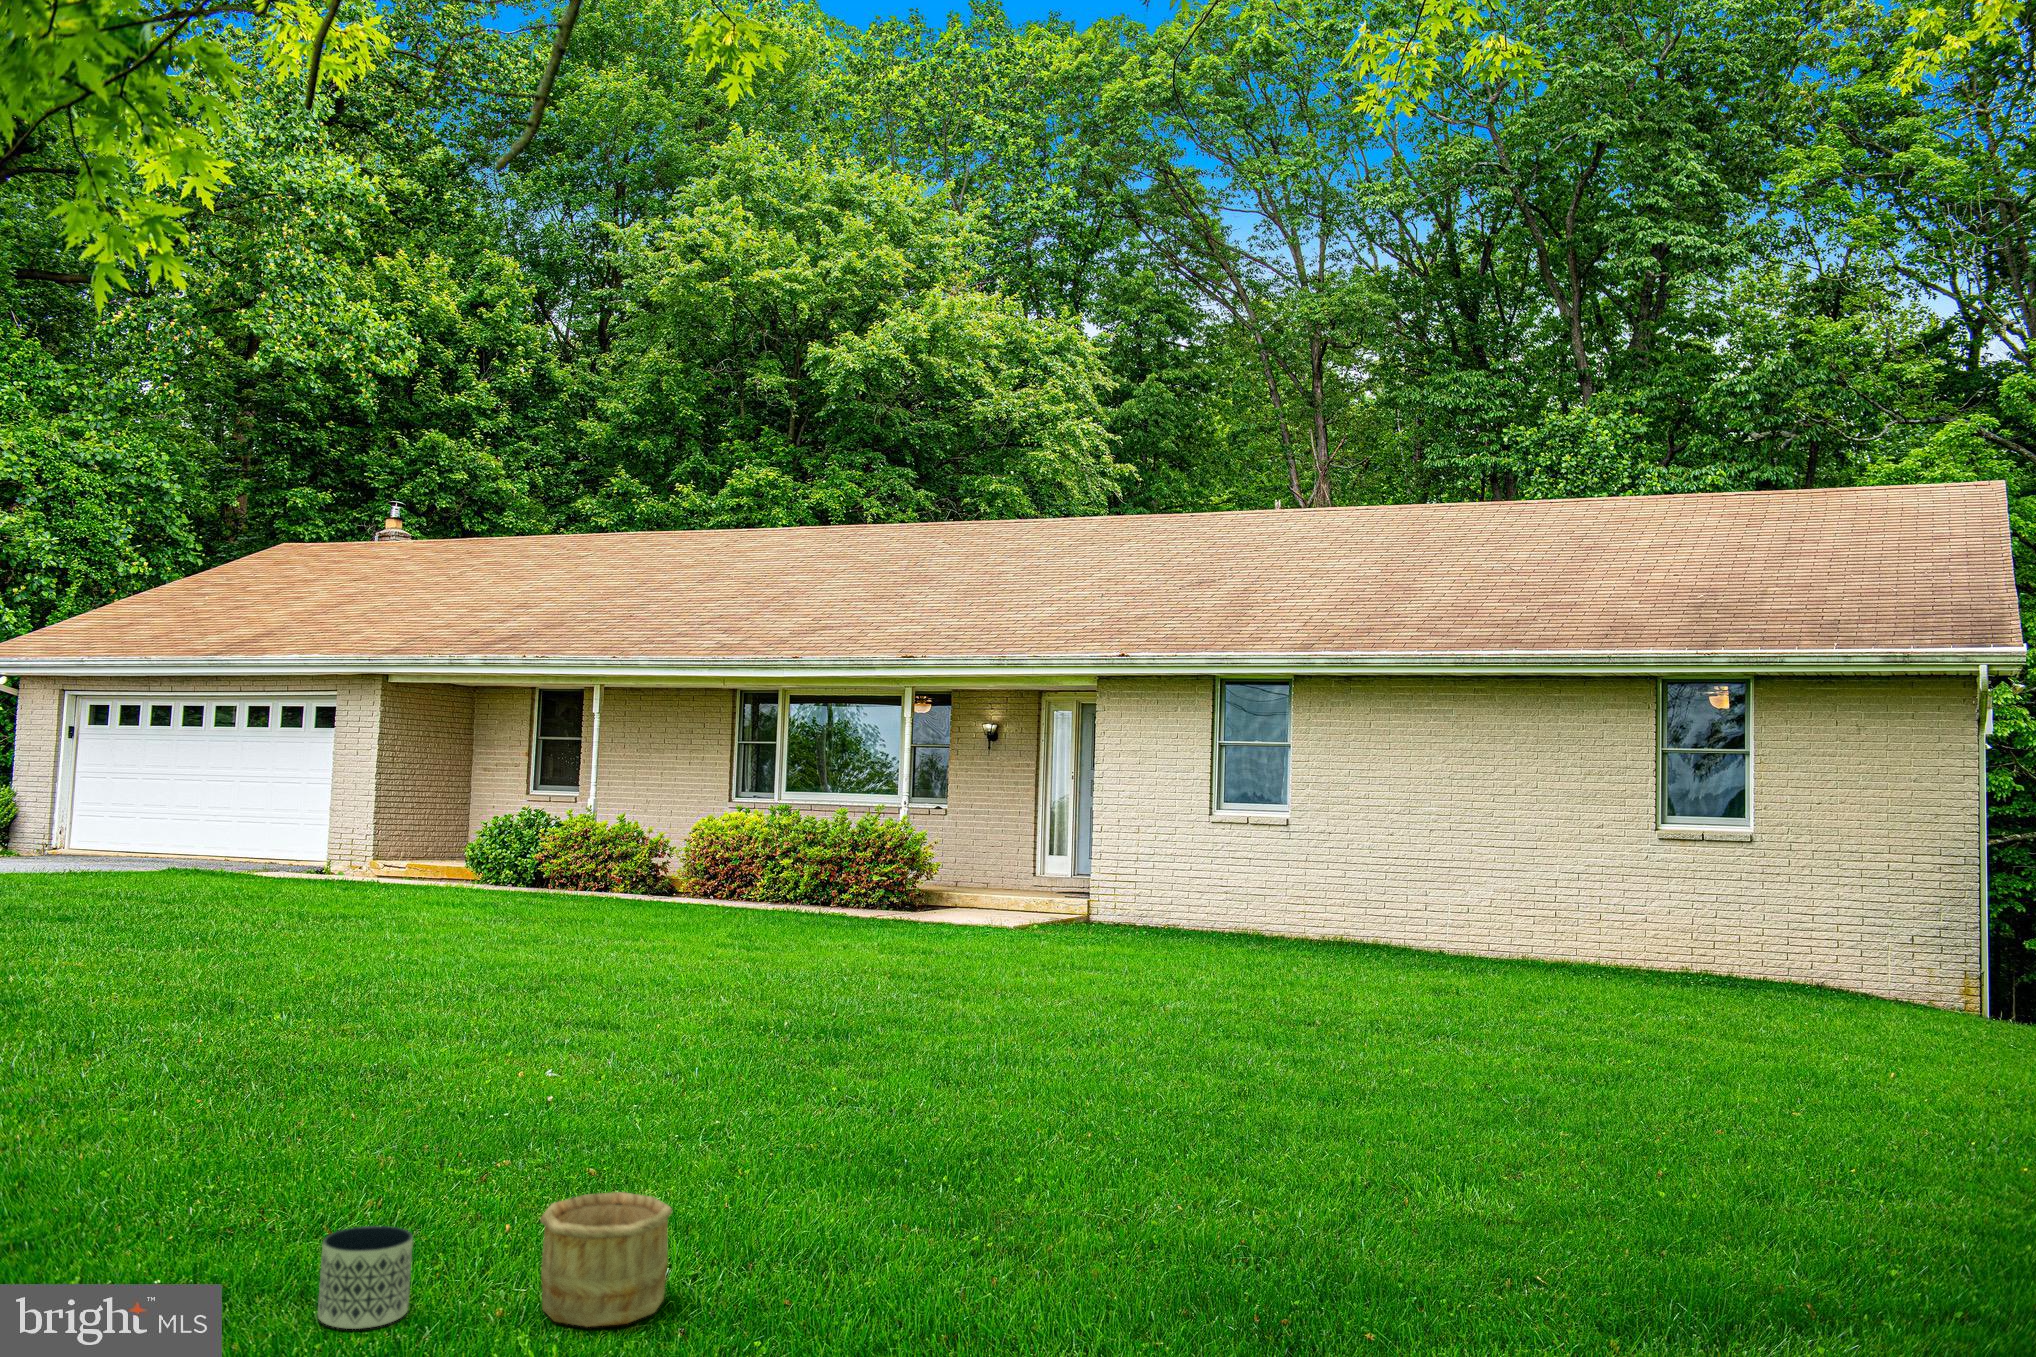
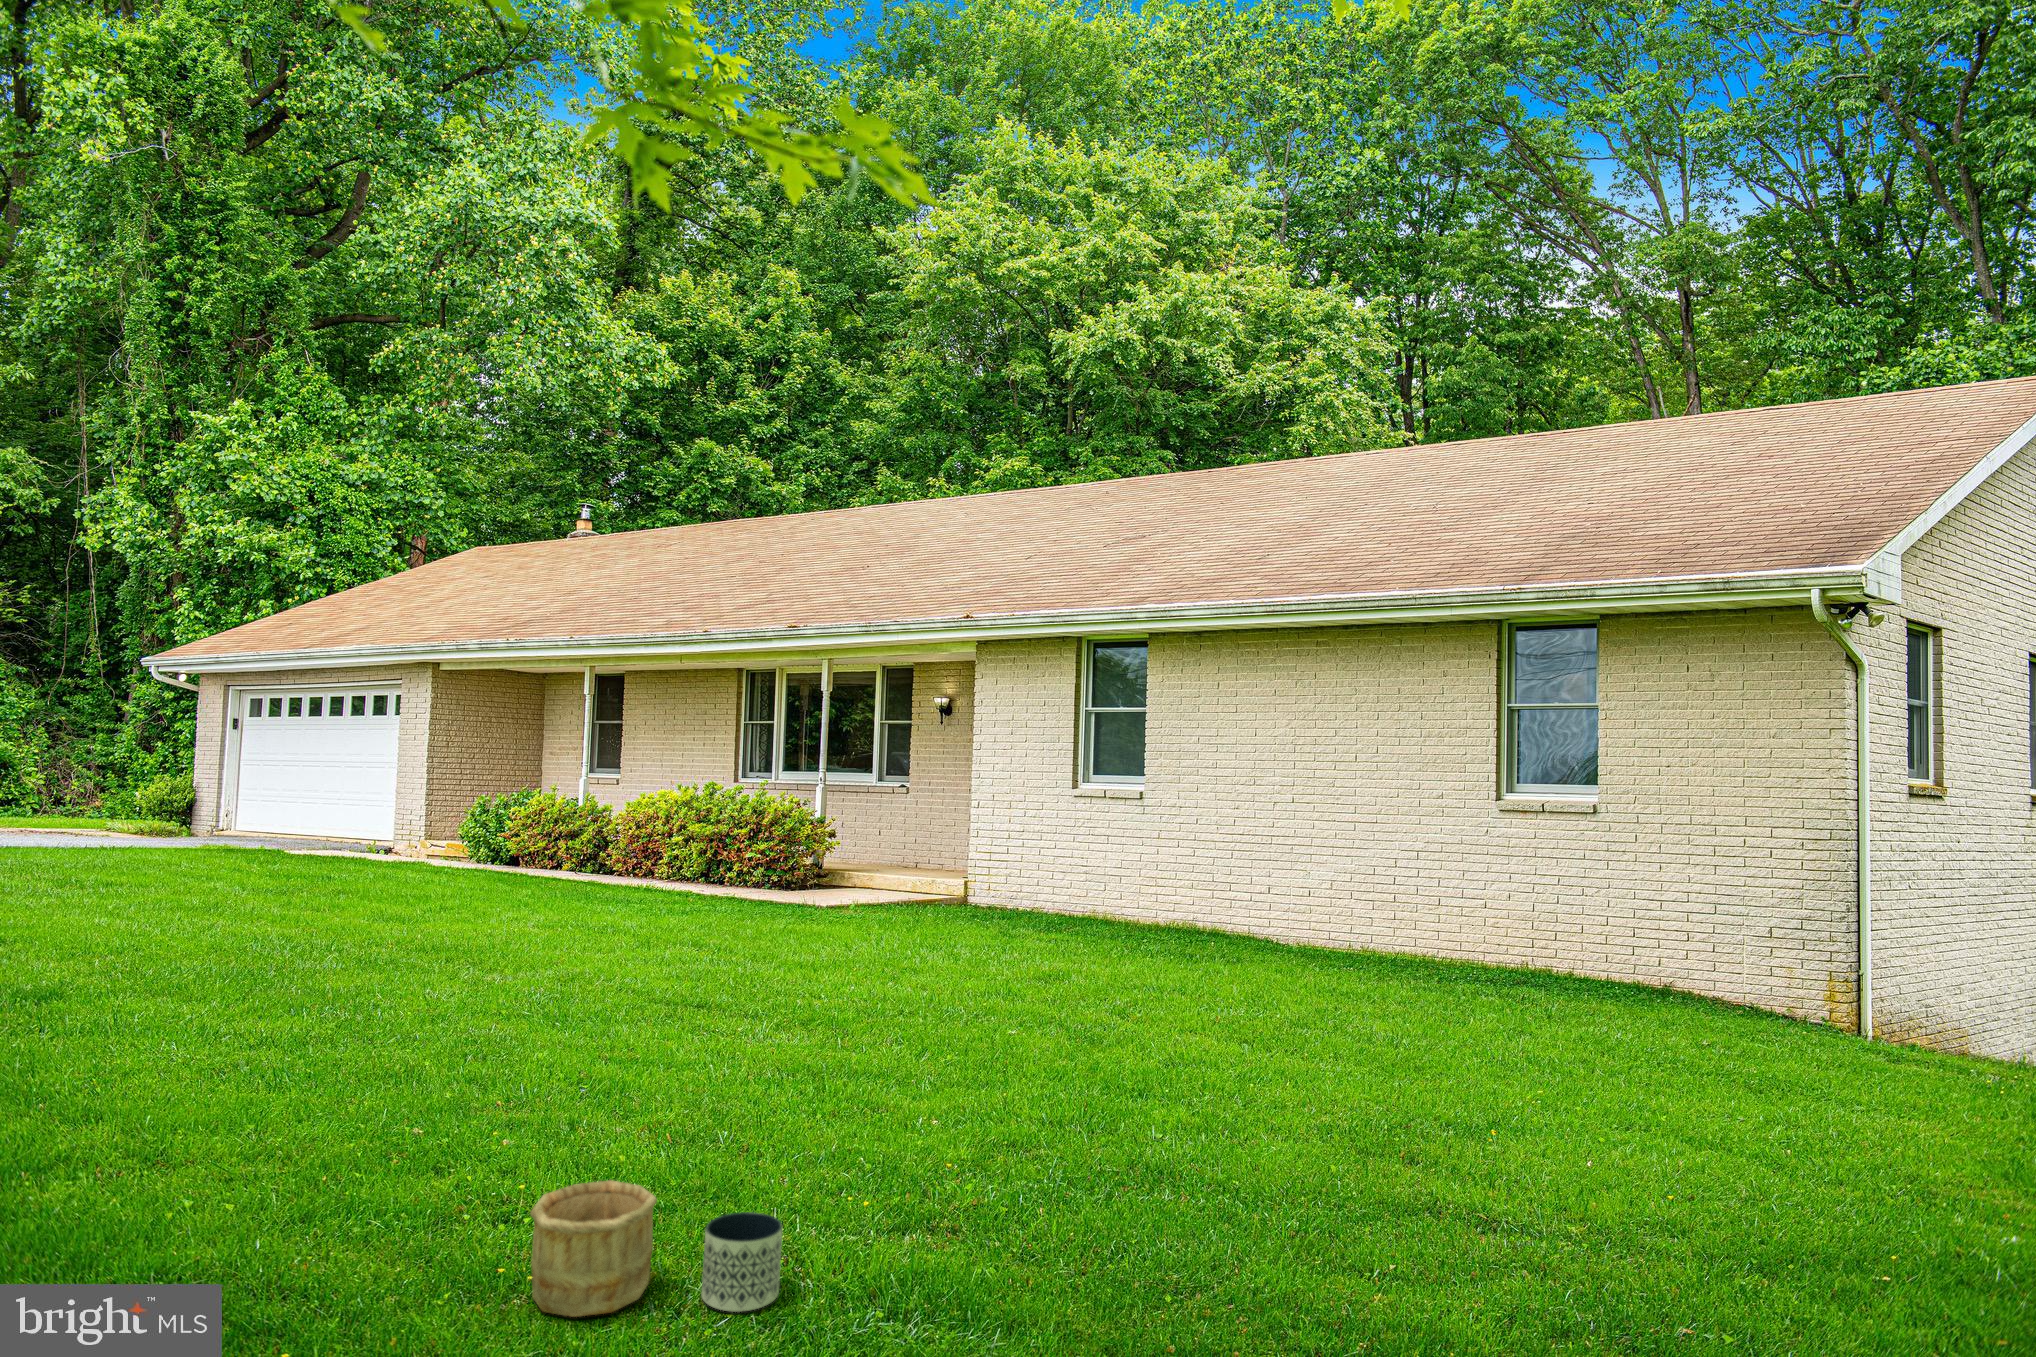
planter: present [318,1226,413,1329] -> present [702,1212,783,1312]

